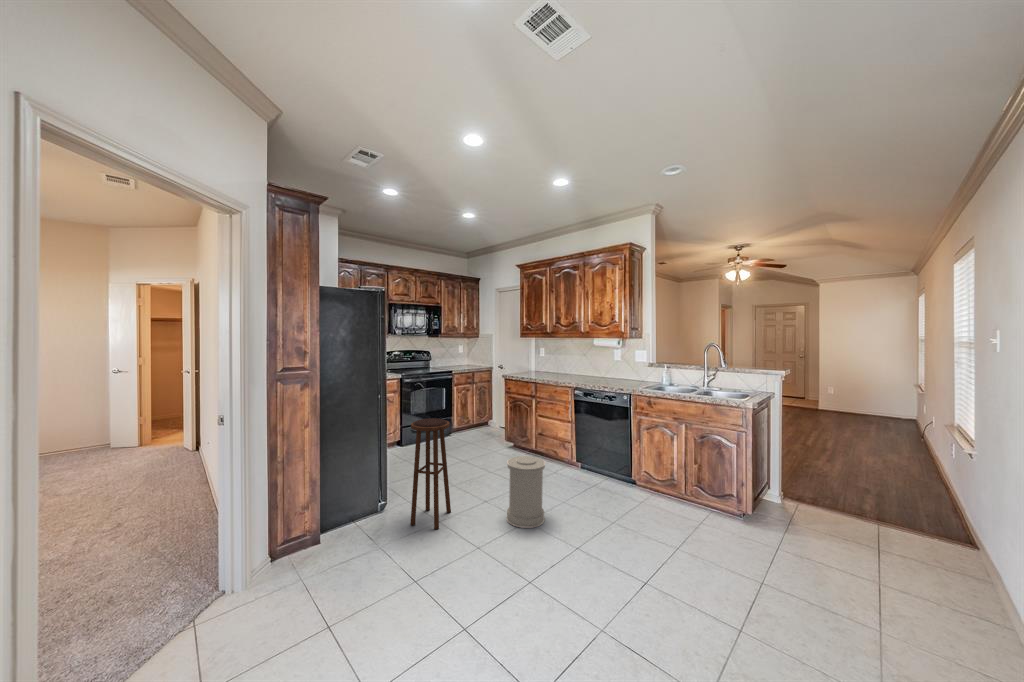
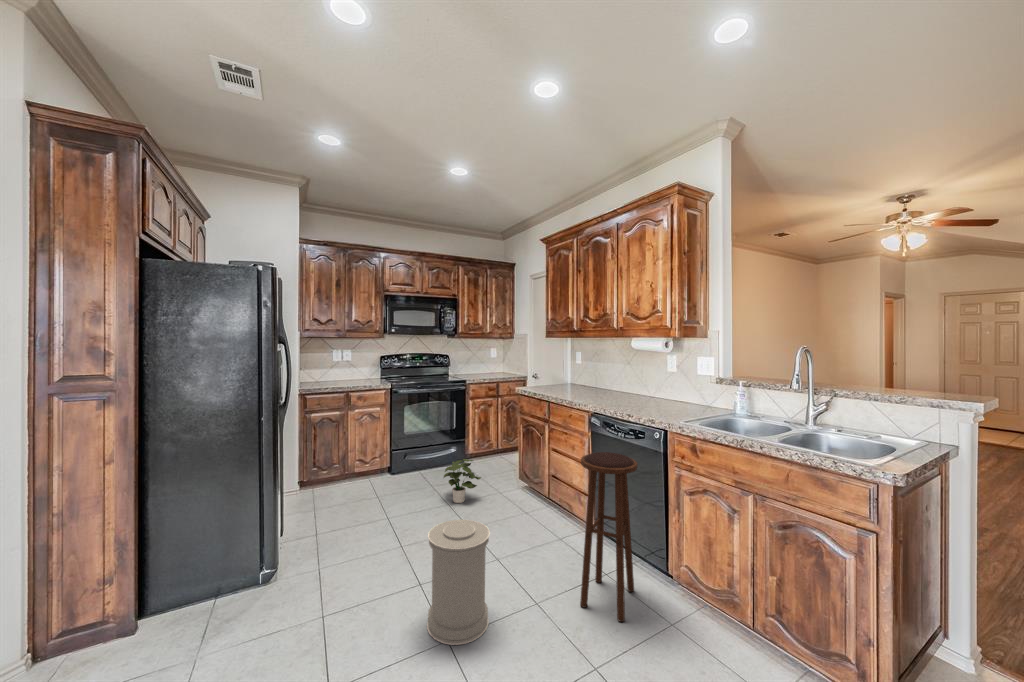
stool: present [411,418,451,529] -> present [580,452,638,622]
potted plant: none [456,428,486,461] -> present [444,459,481,503]

